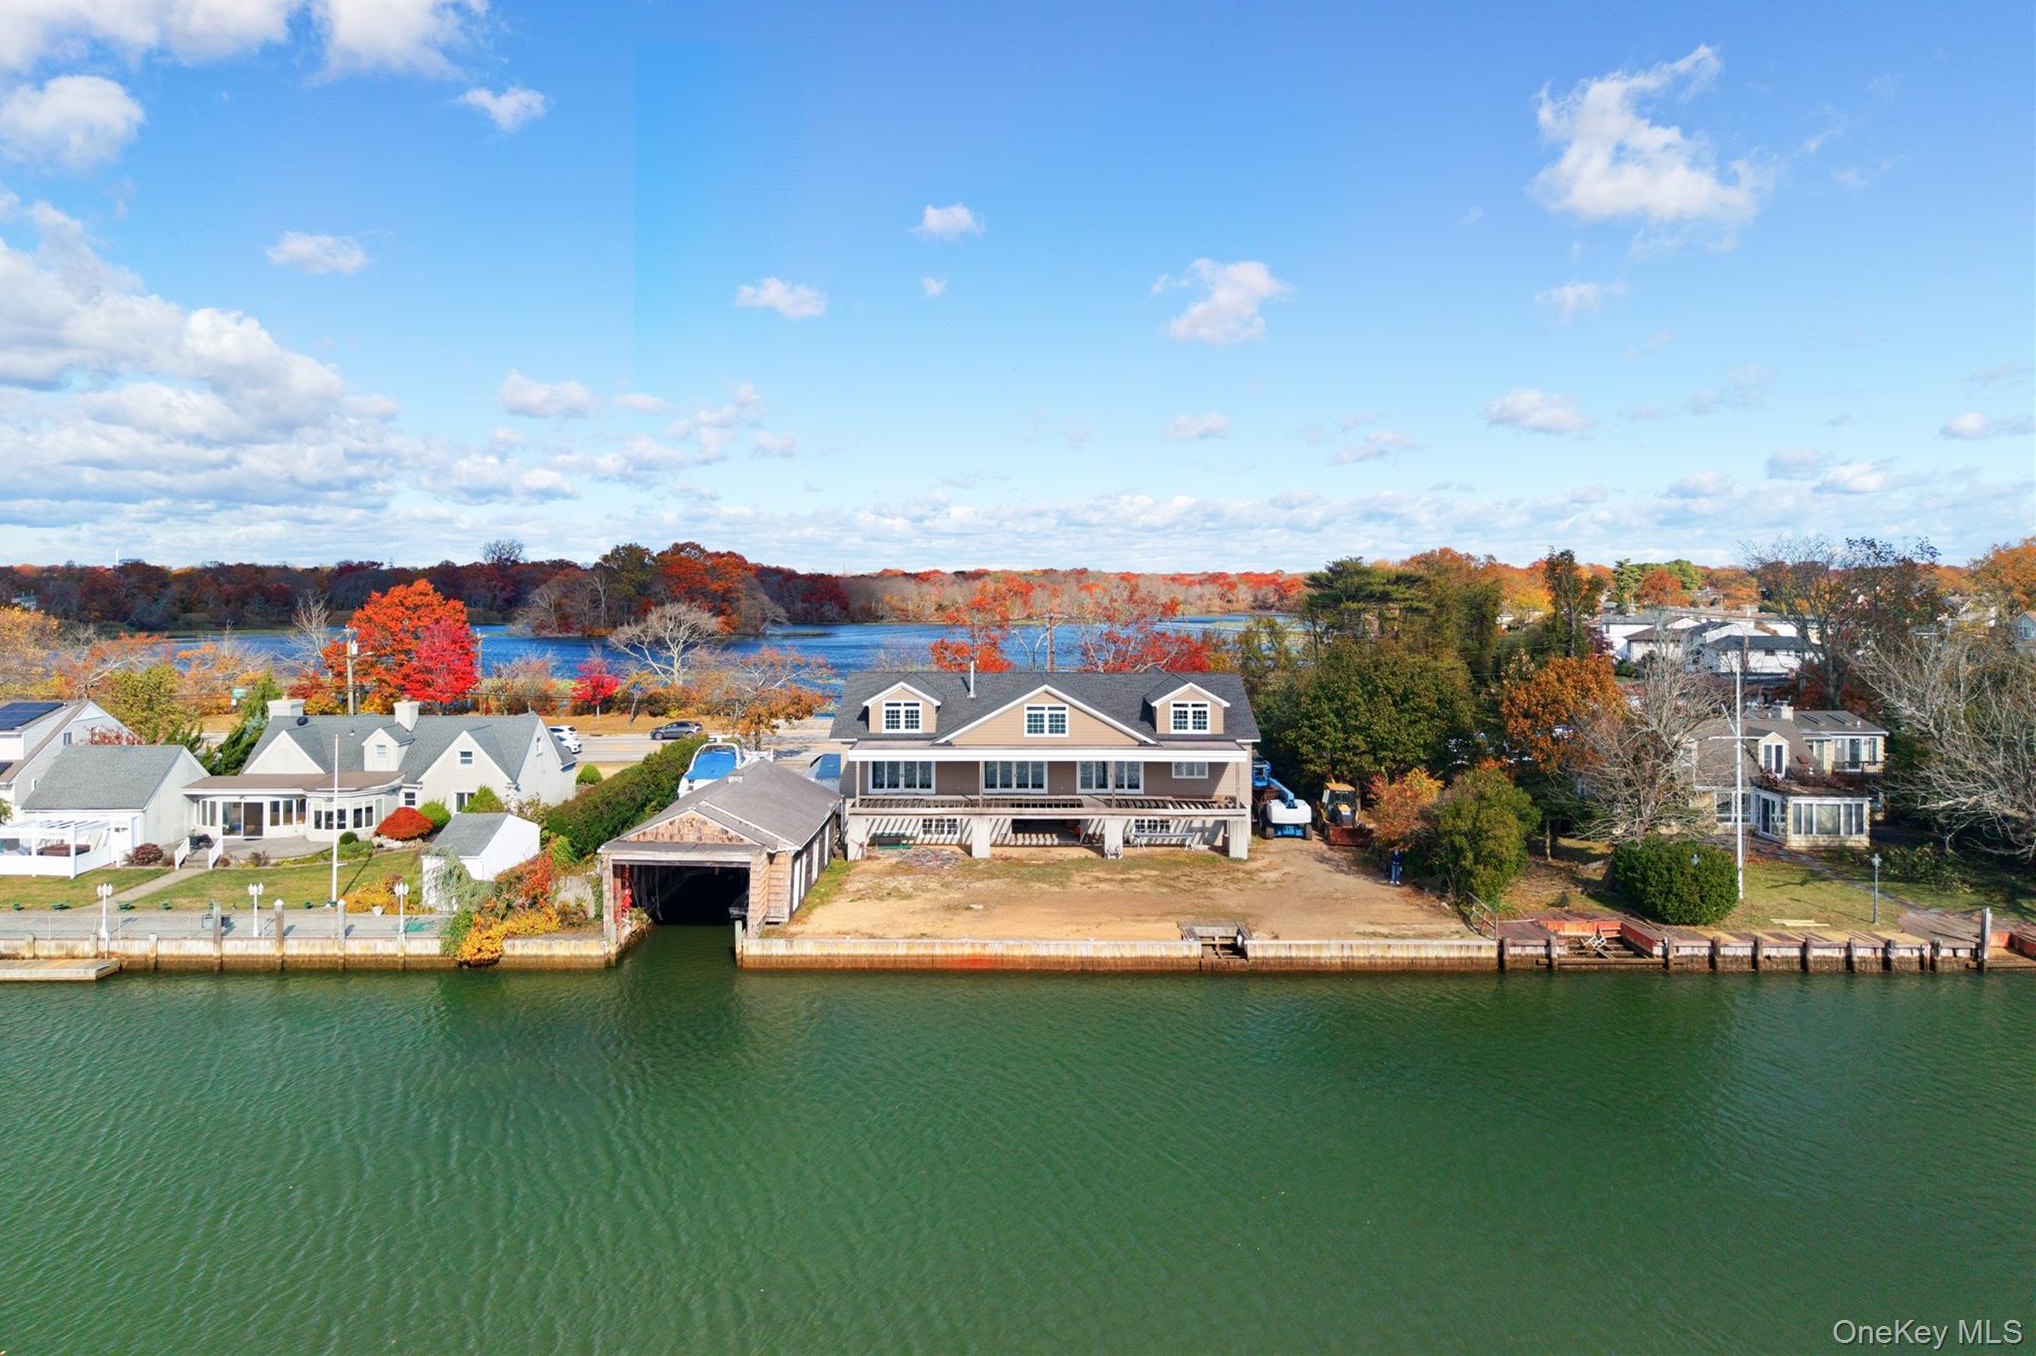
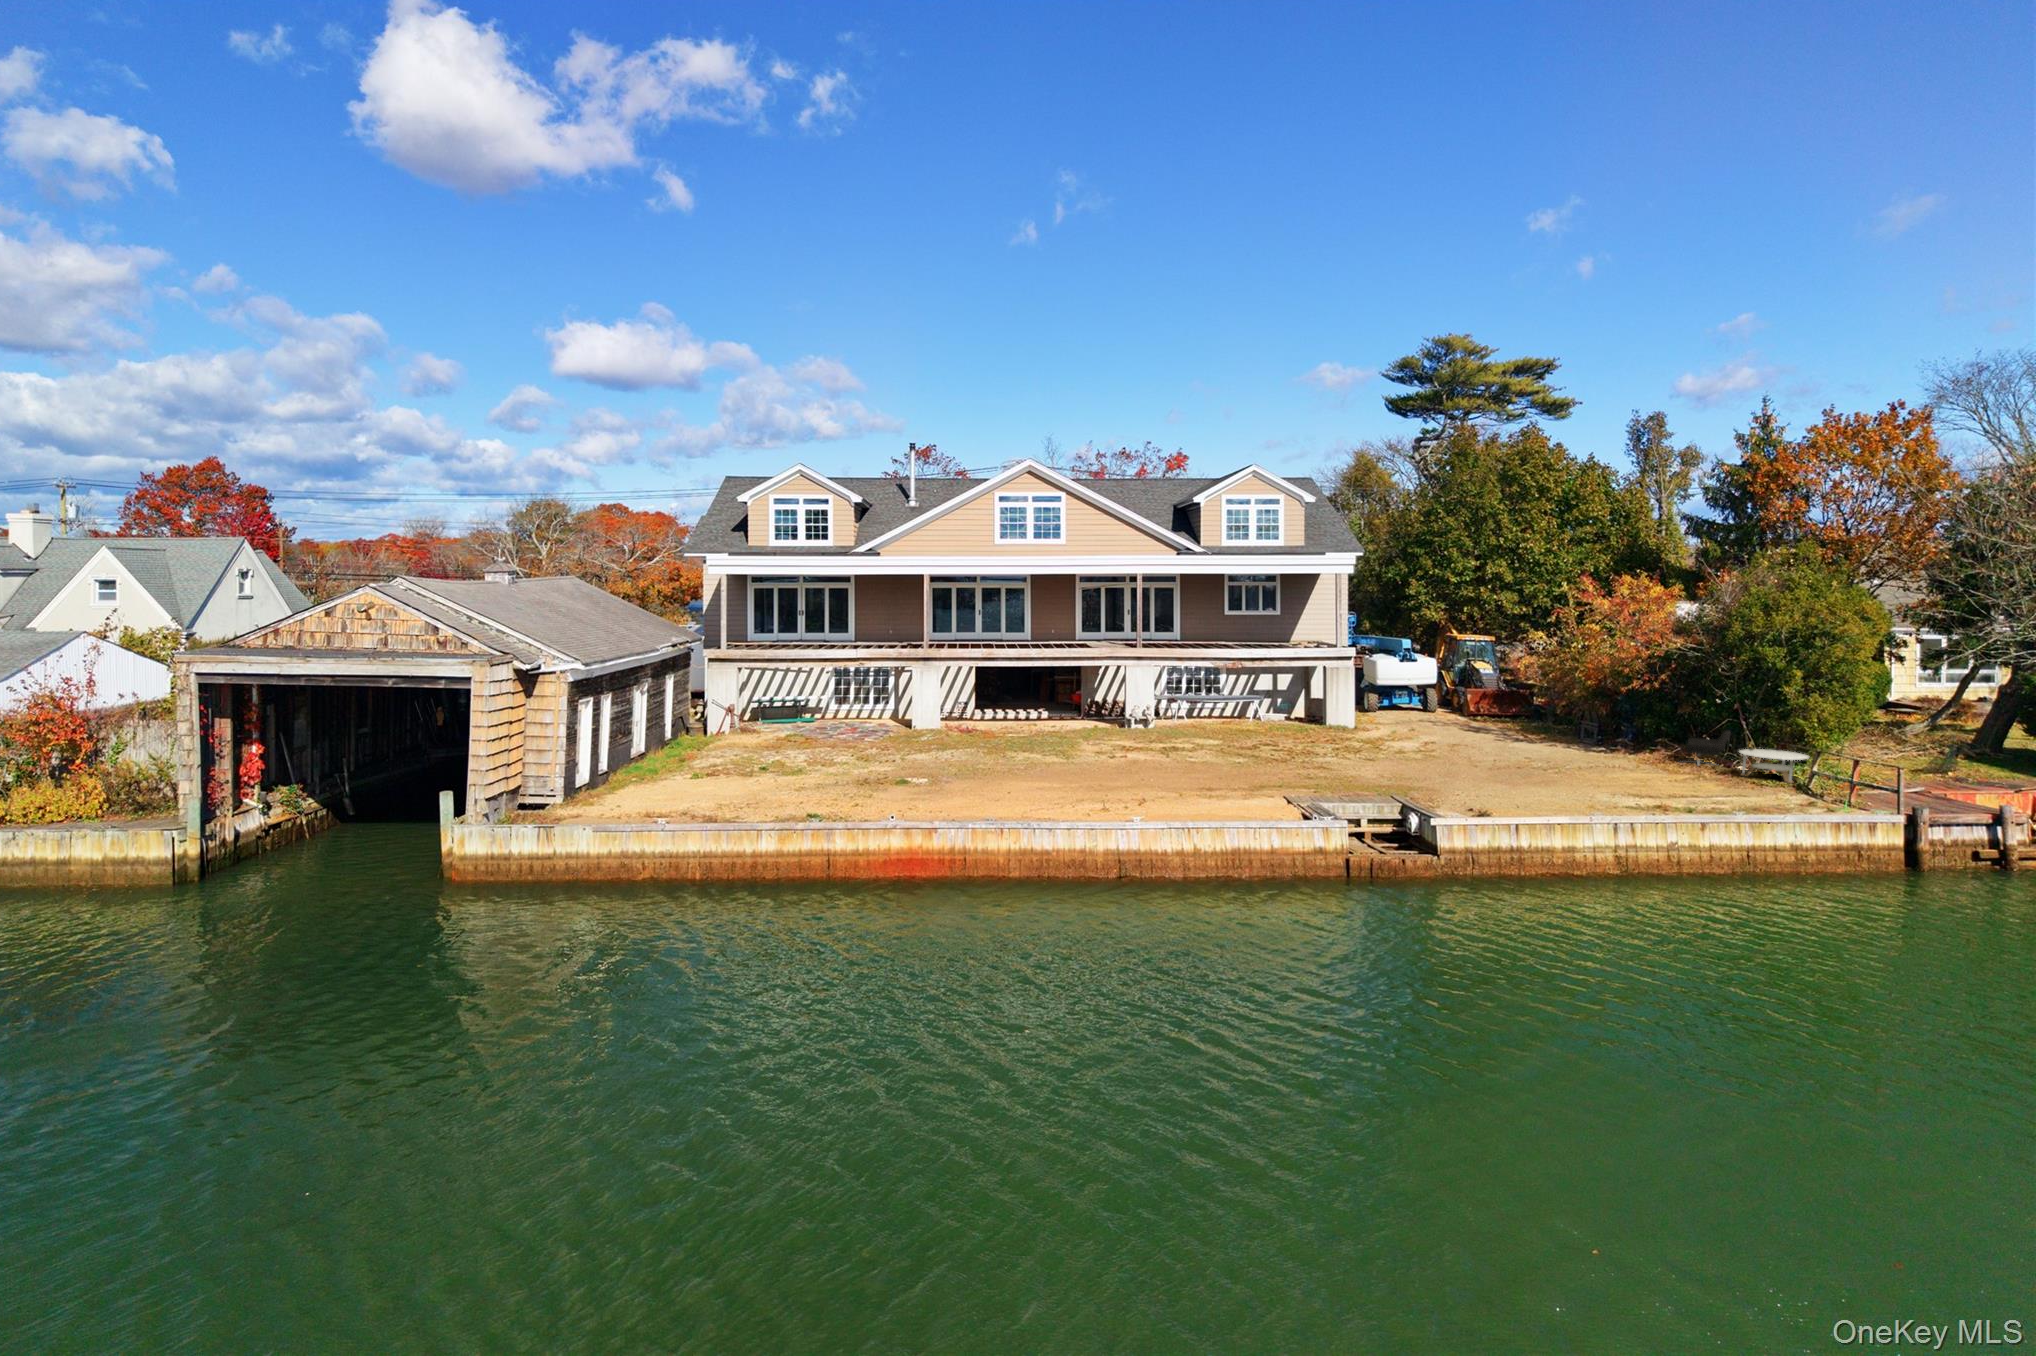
round table: none [1440,888,1477,912] -> present [1739,749,1809,783]

